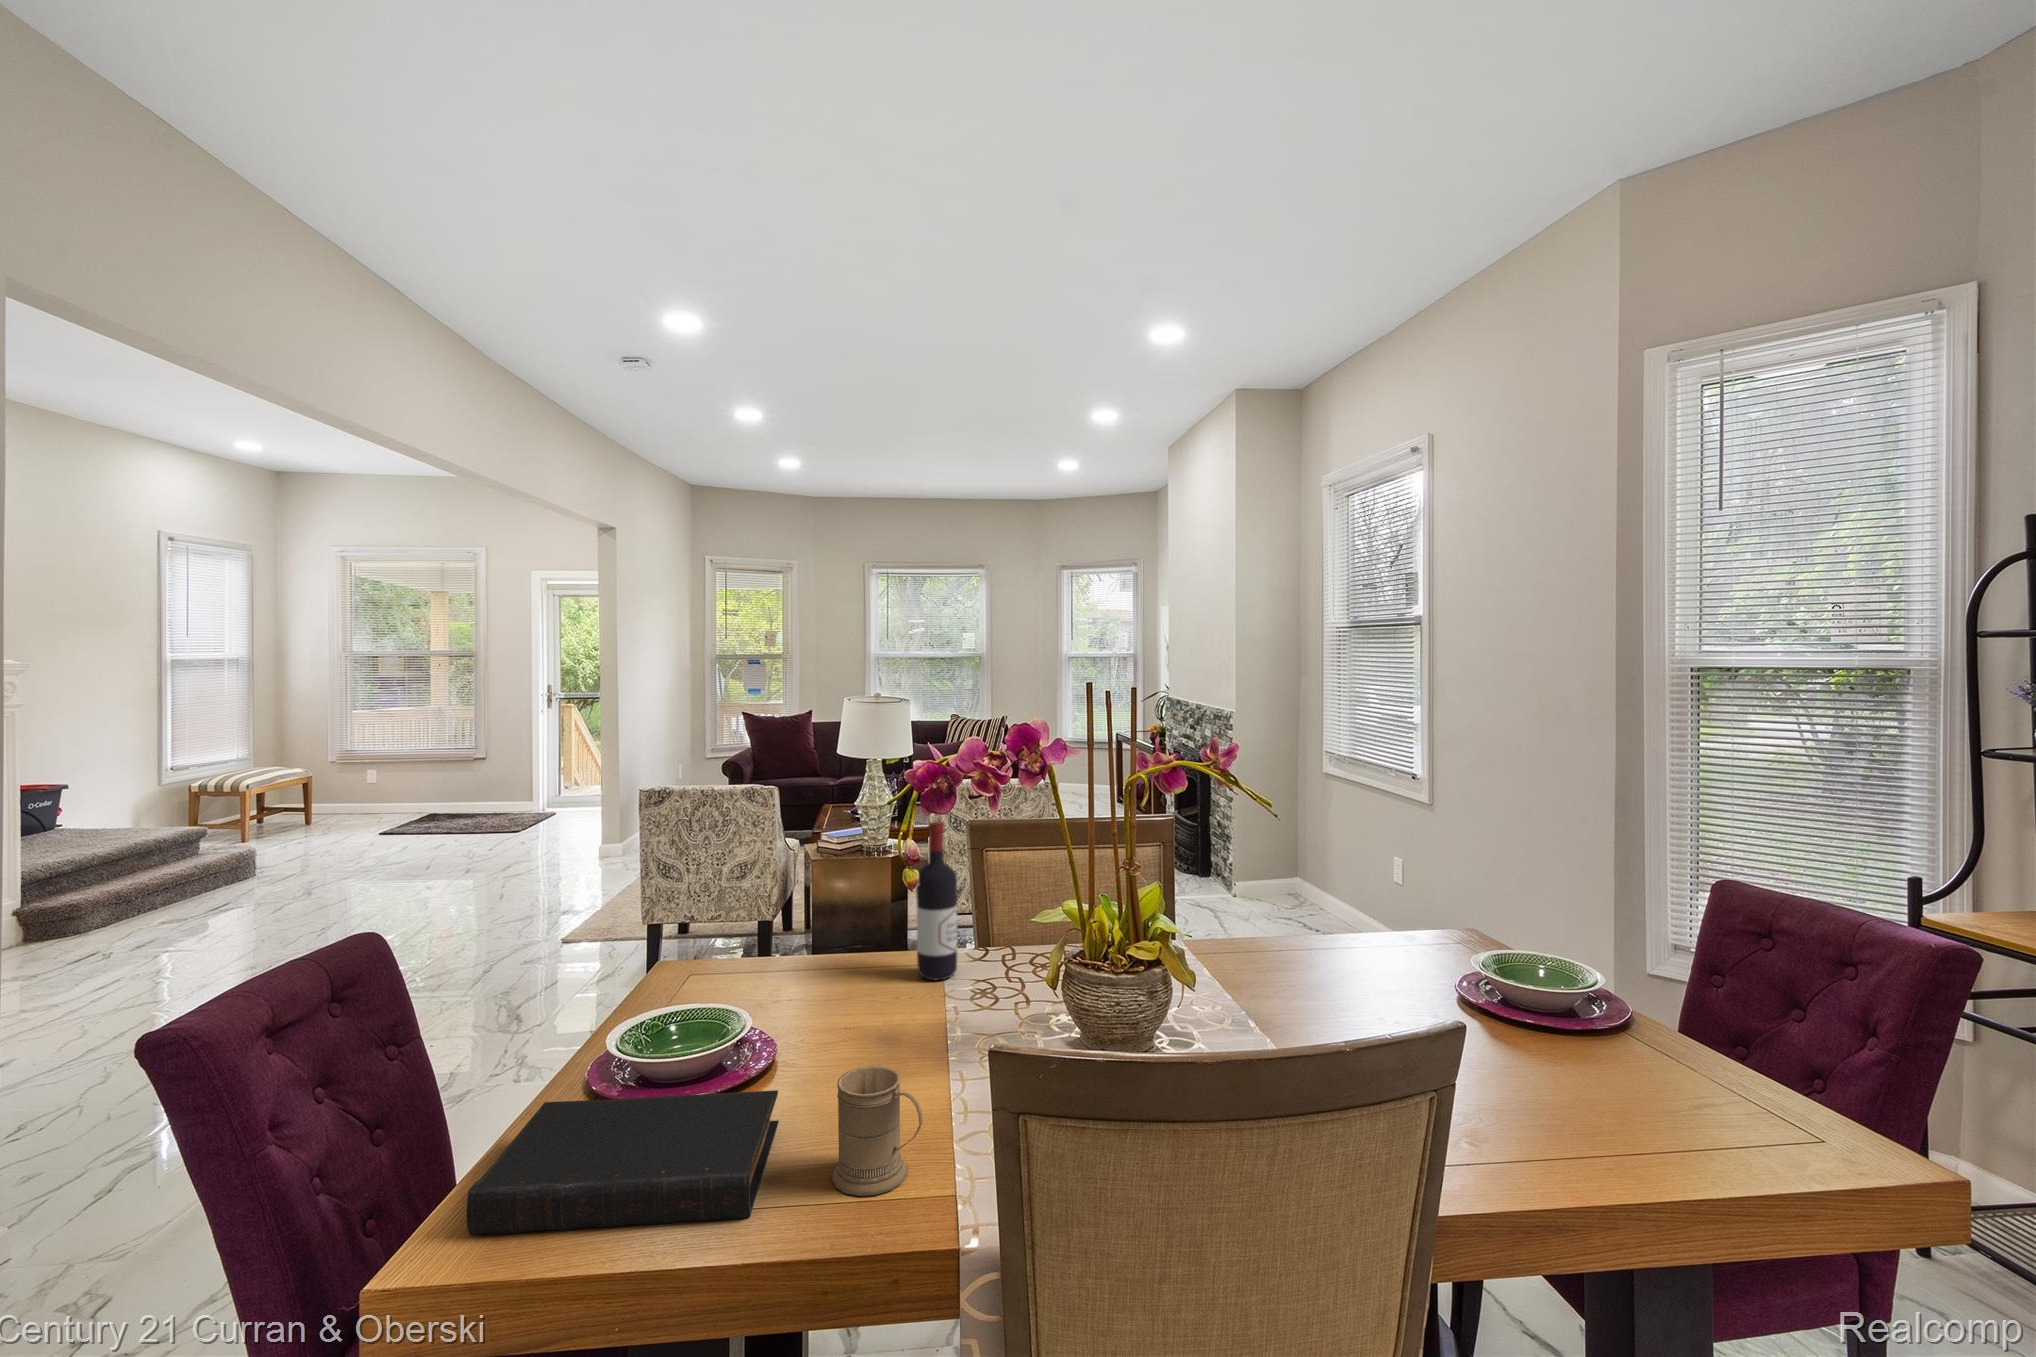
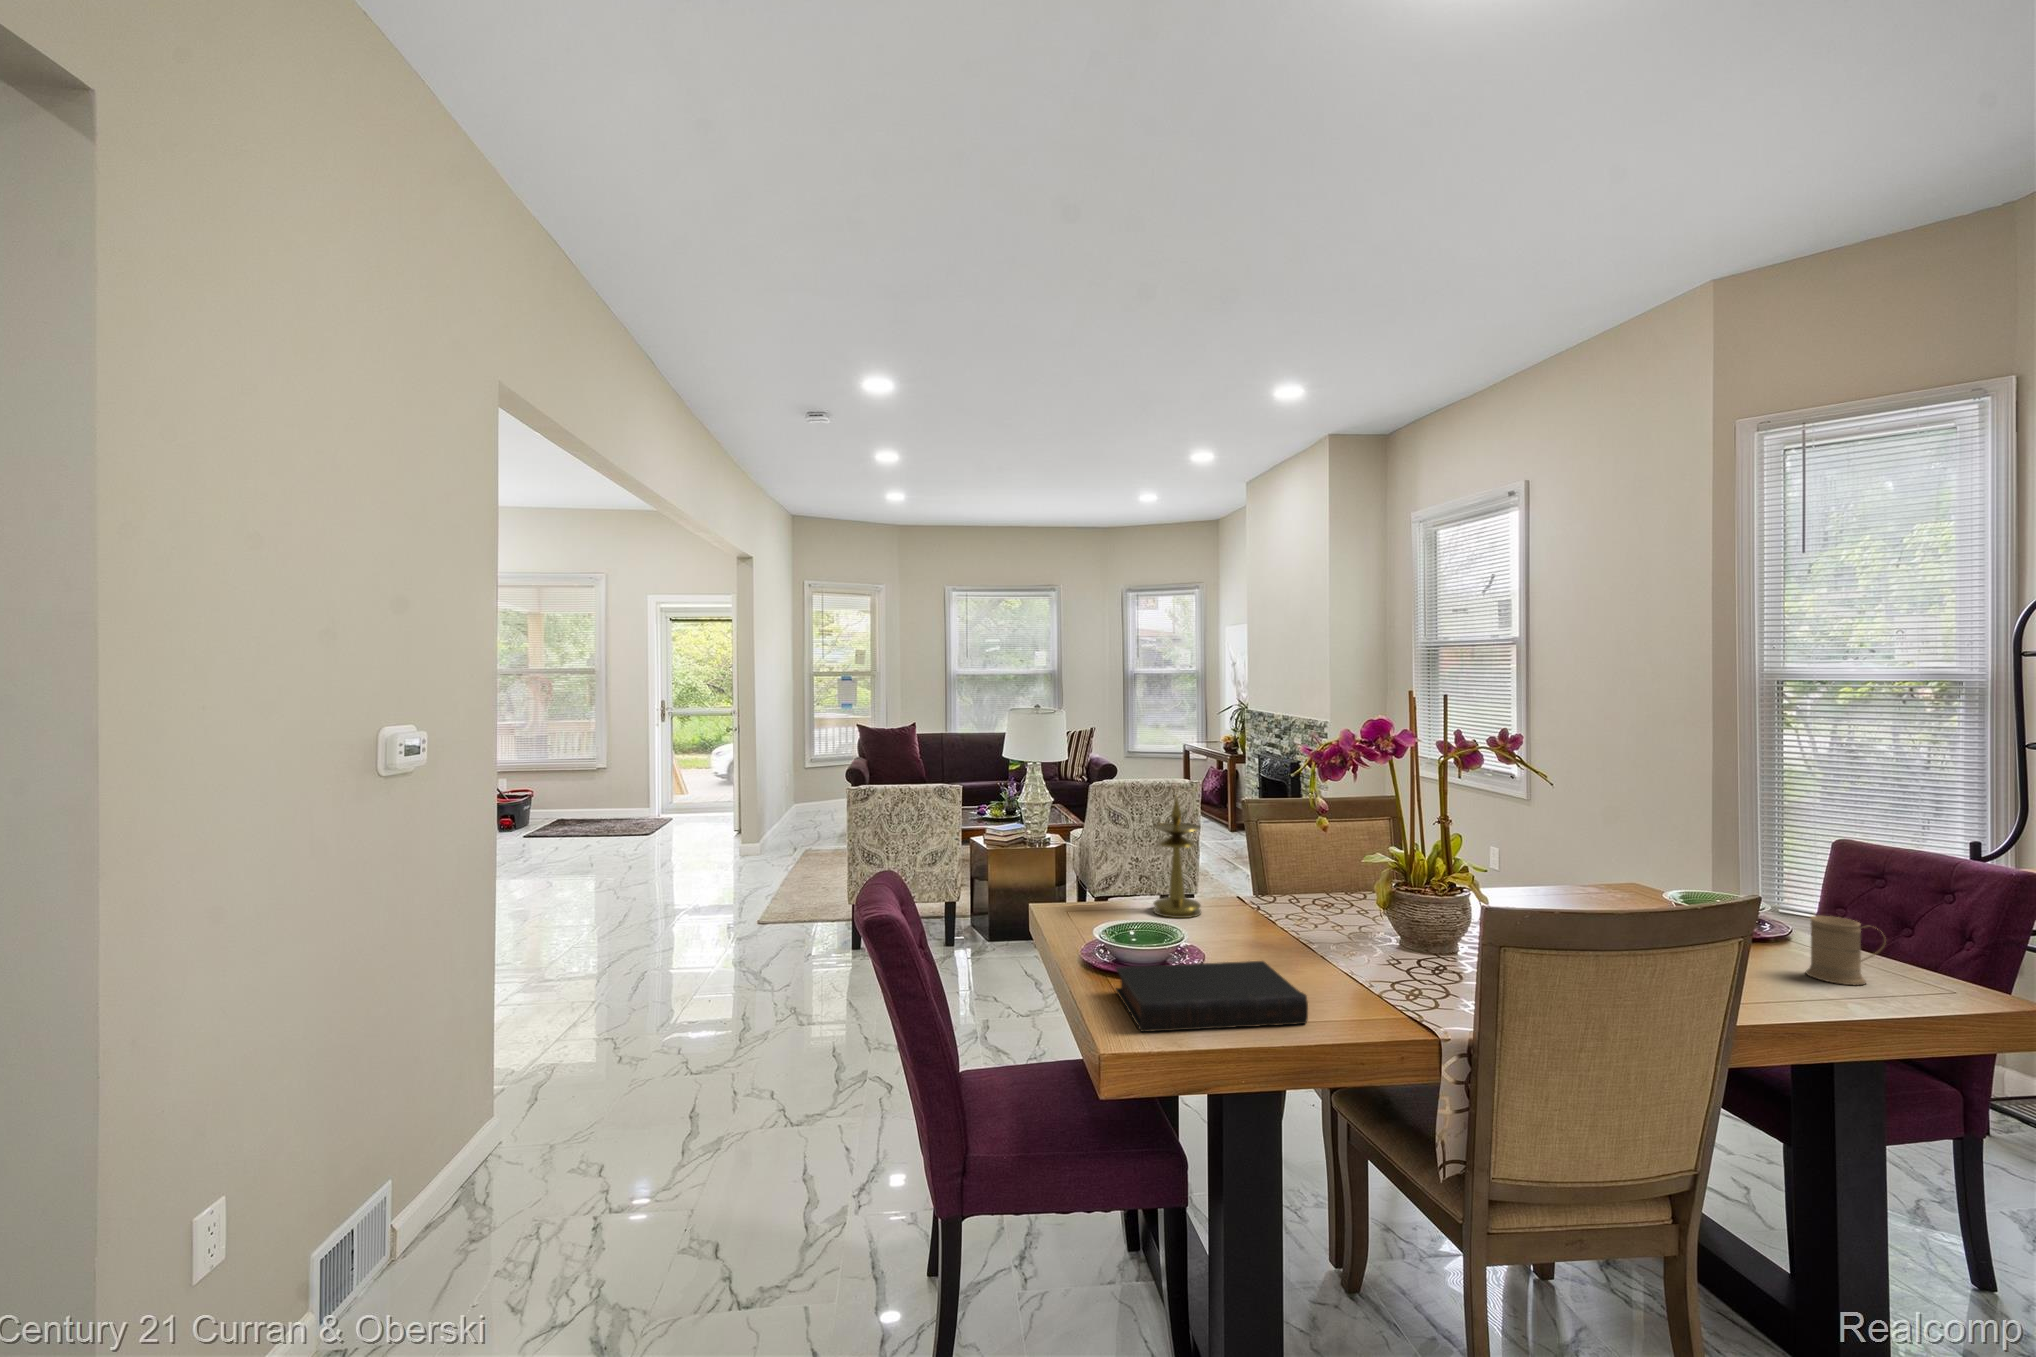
wine bottle: present [916,821,957,980] -> none [1245,794,1277,913]
candlestick: none [789,824,856,989] -> present [1153,797,1201,918]
mug: present [832,1066,923,1196] -> present [1806,916,1886,985]

